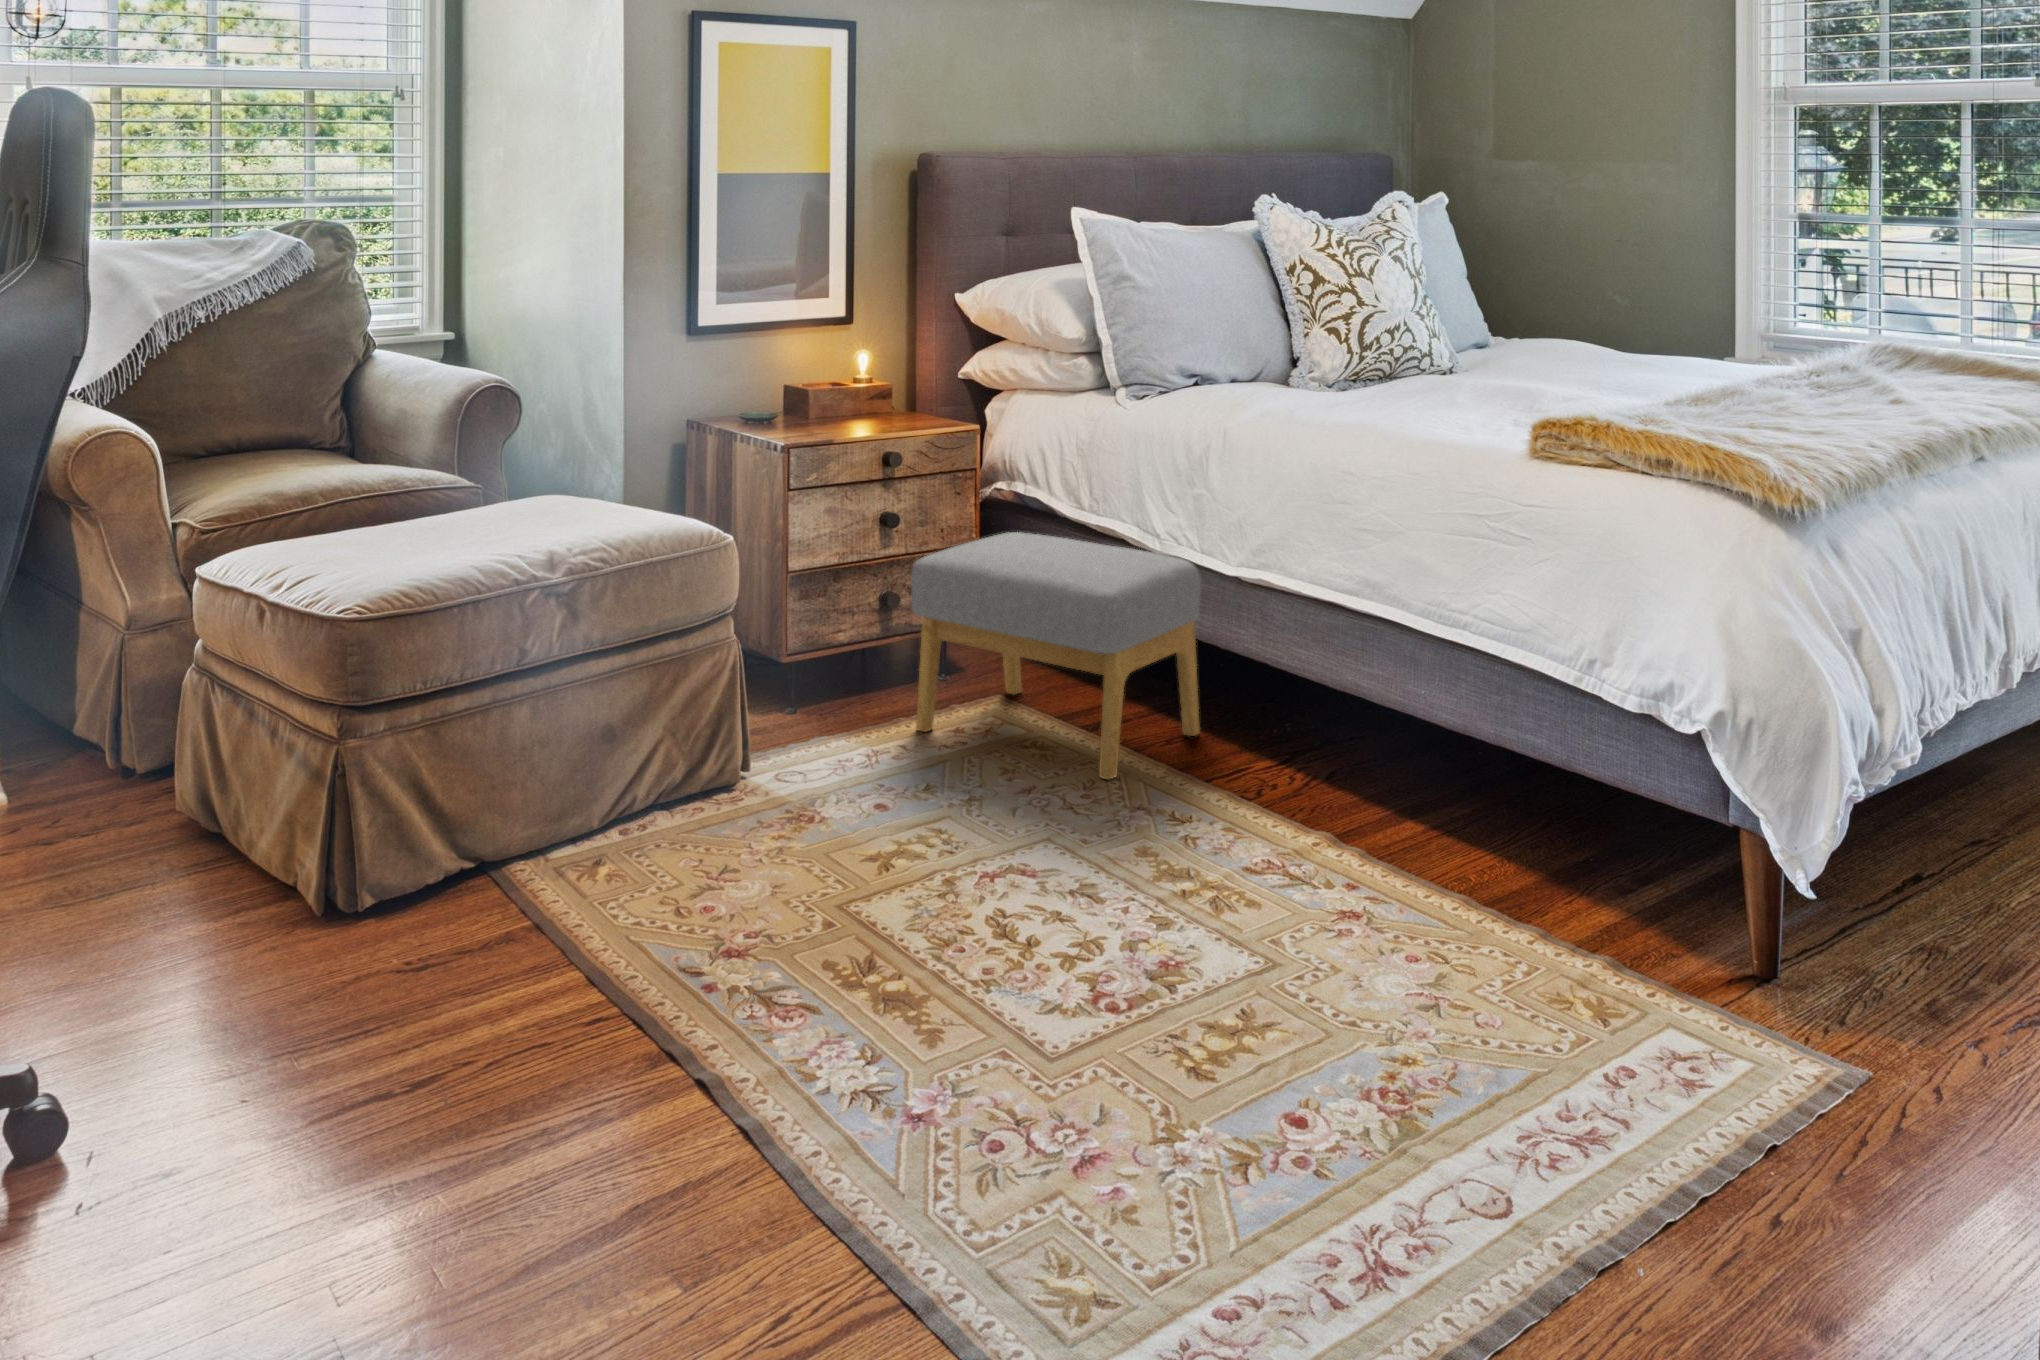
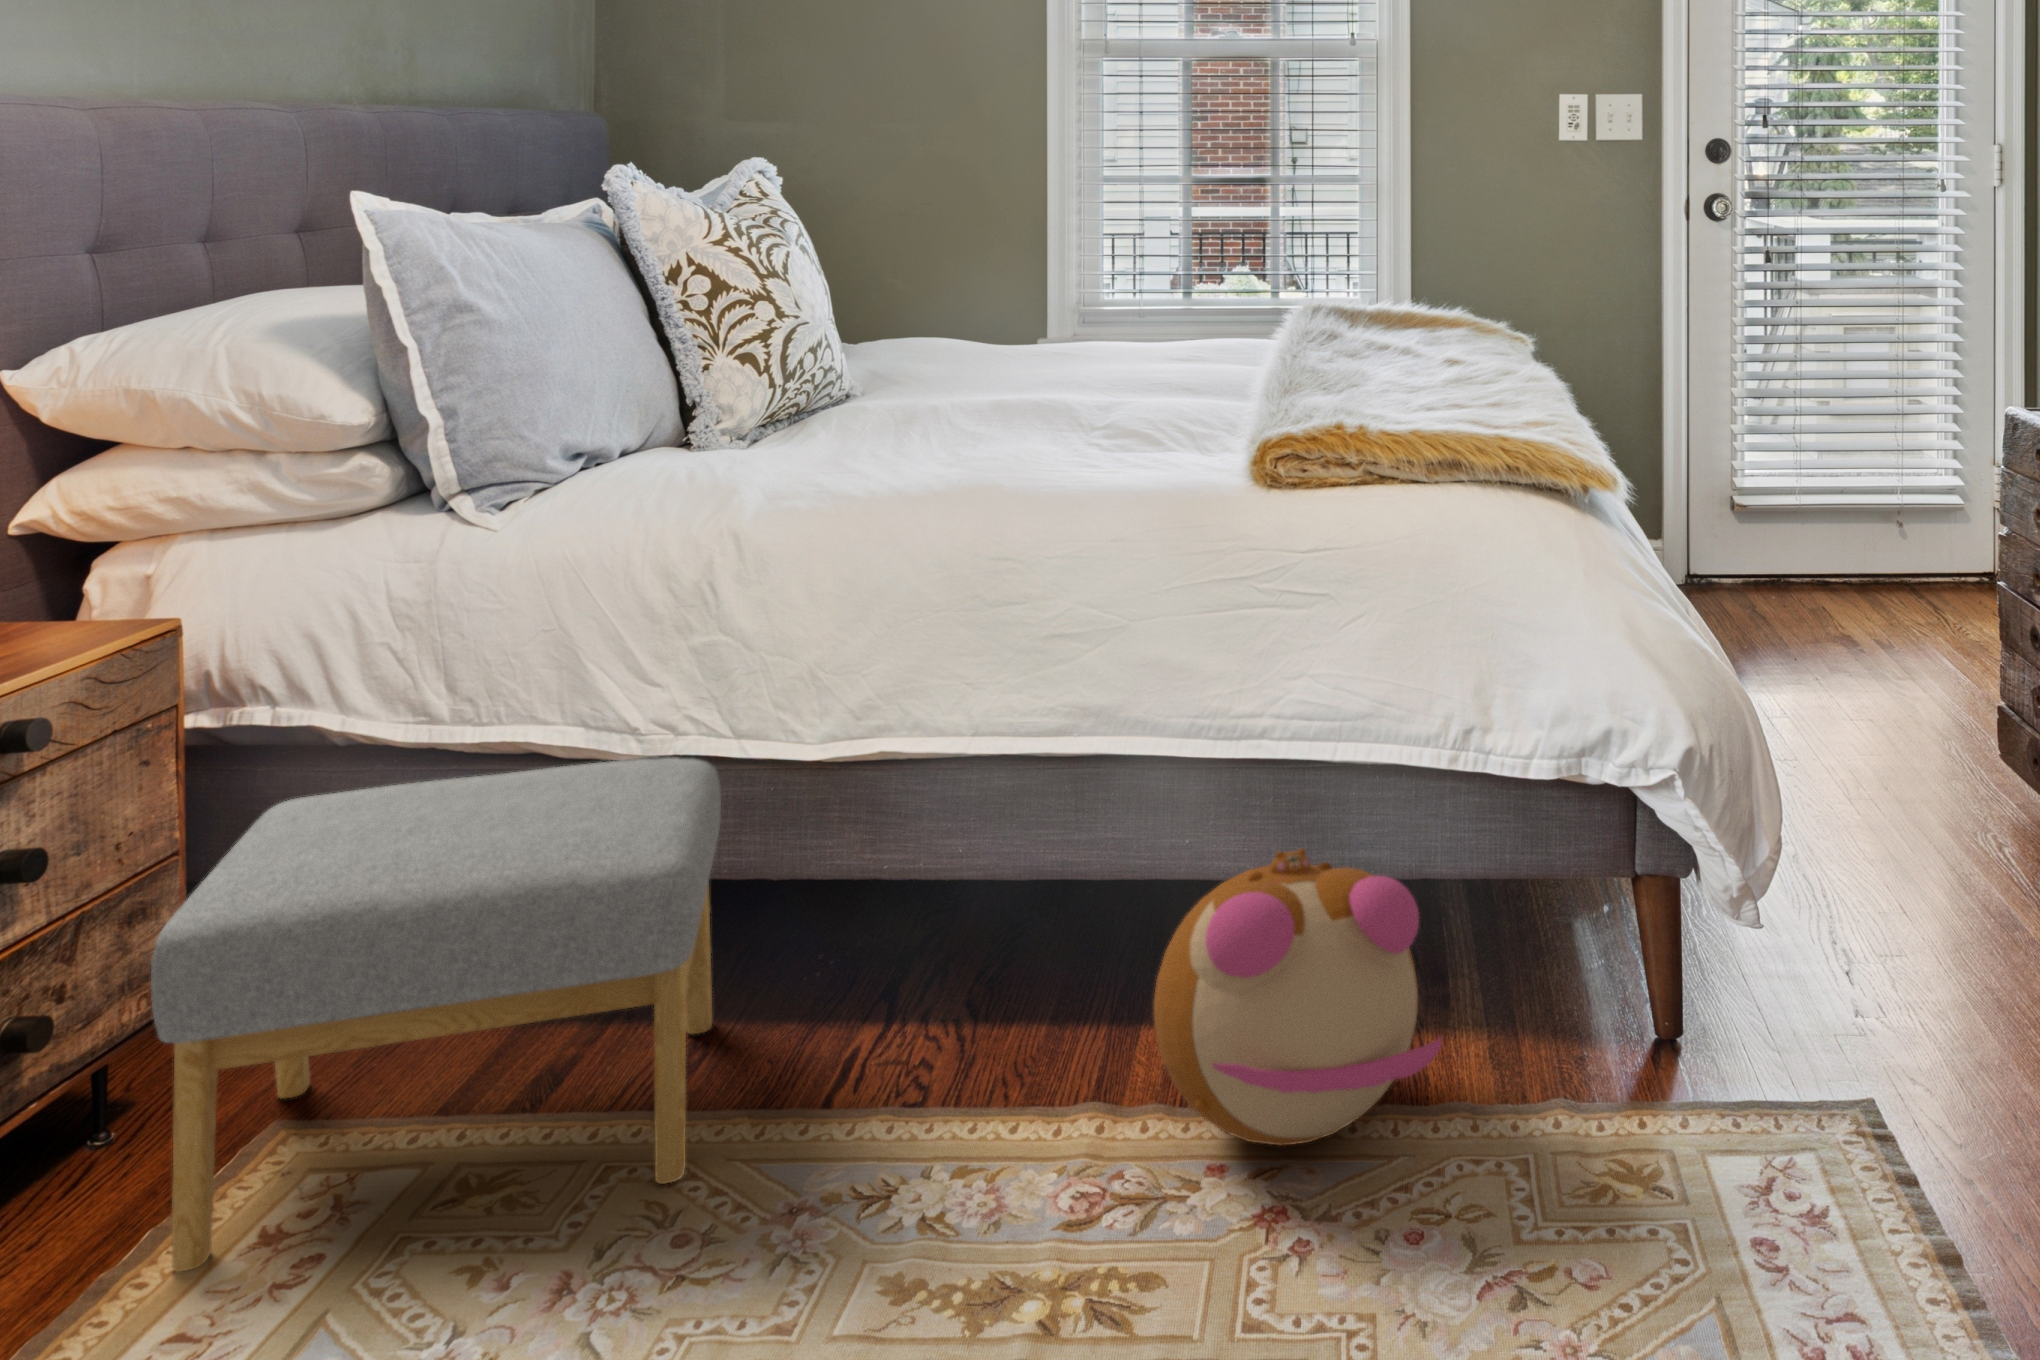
plush toy: none [1311,692,1520,897] -> present [1154,849,1441,1146]

